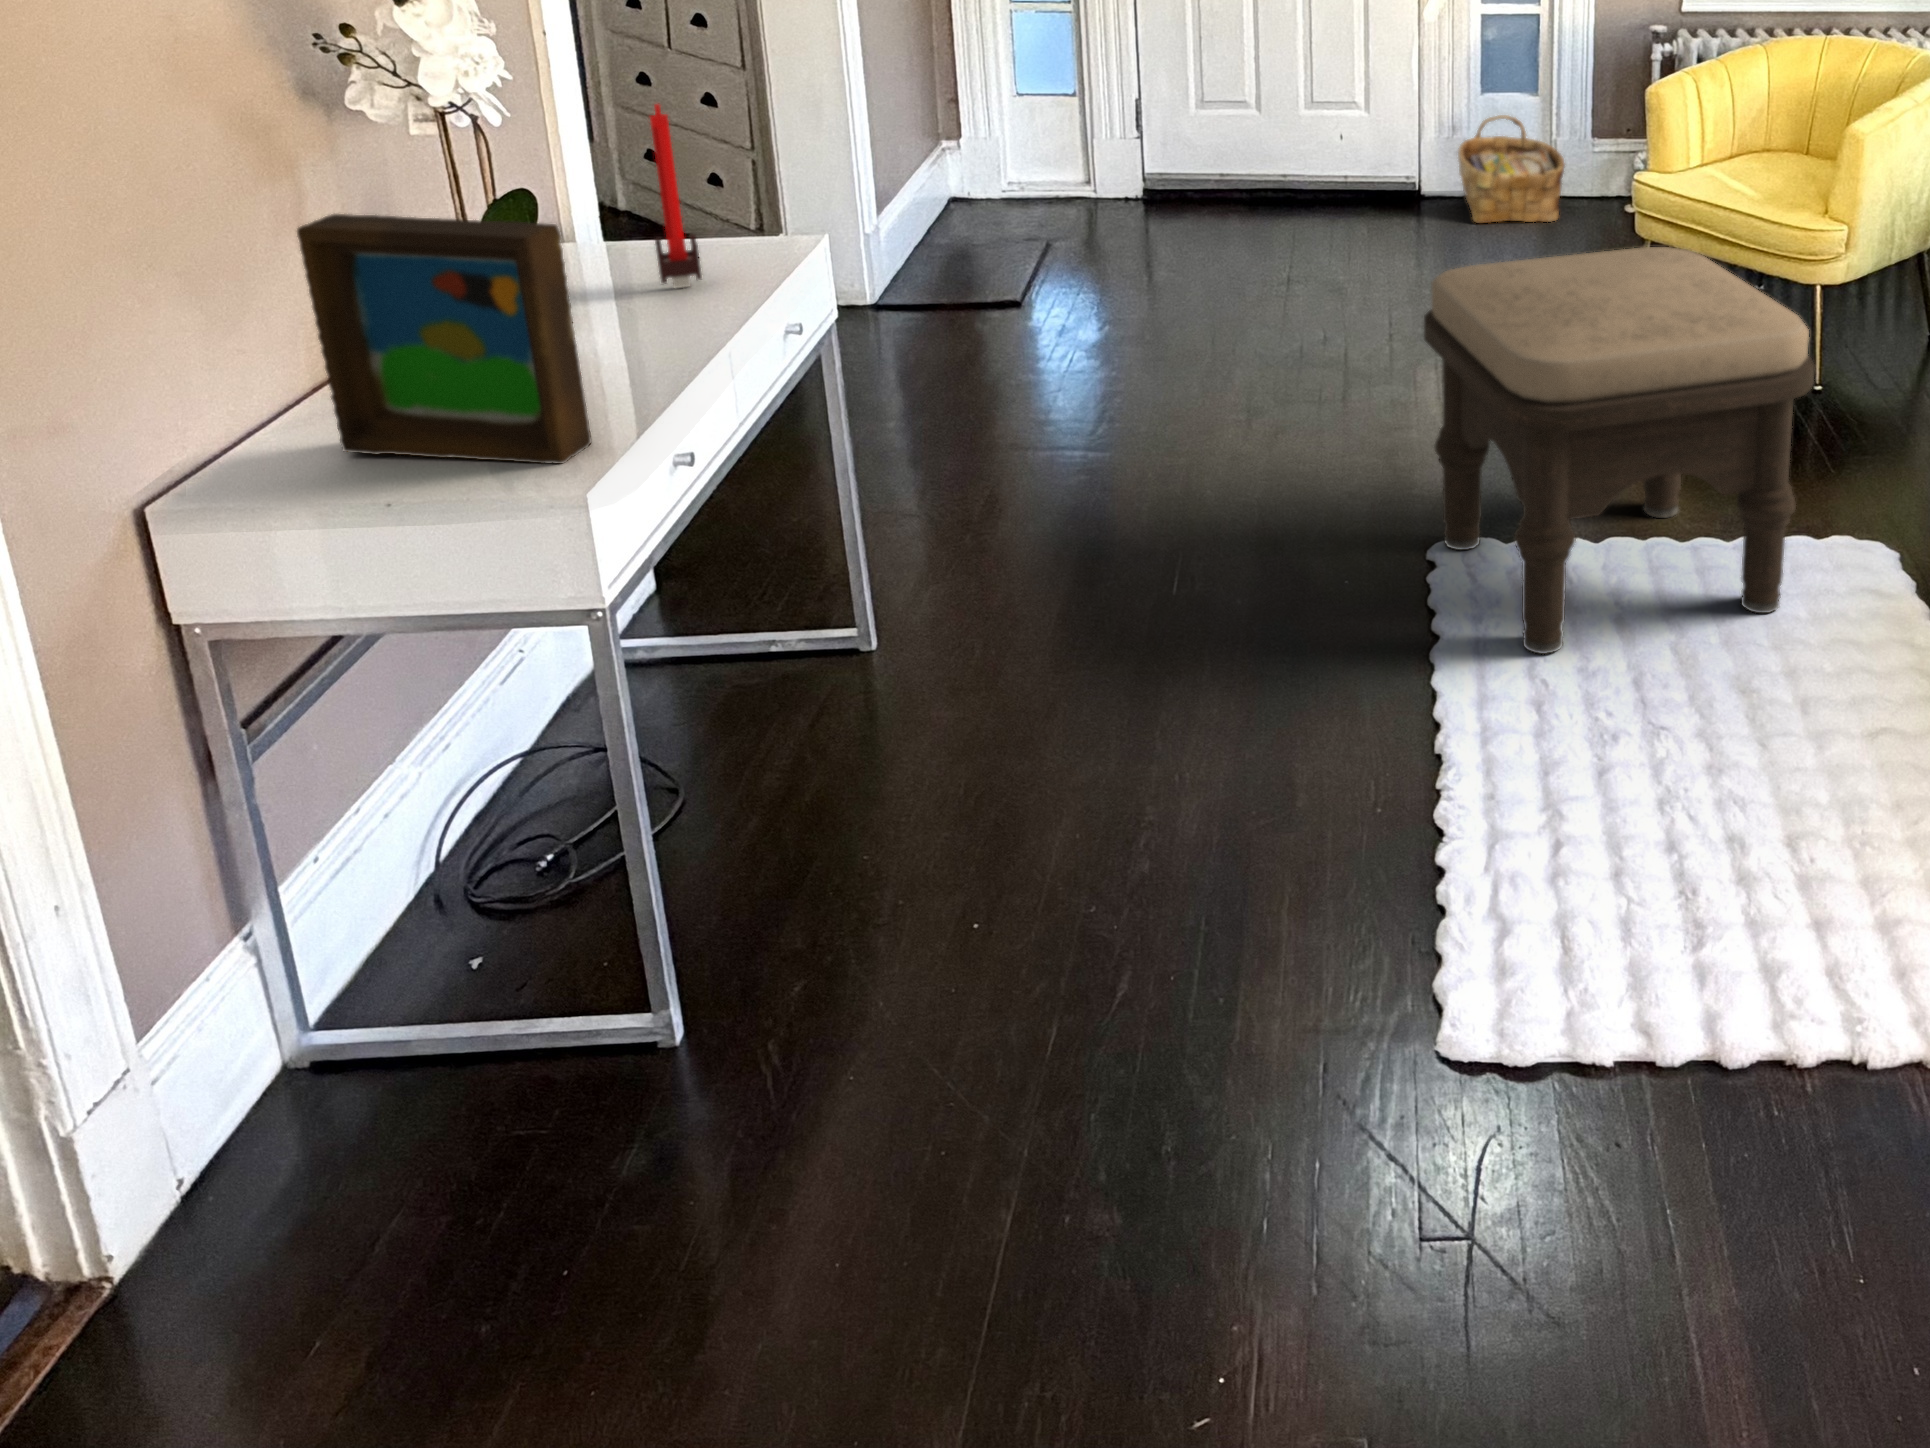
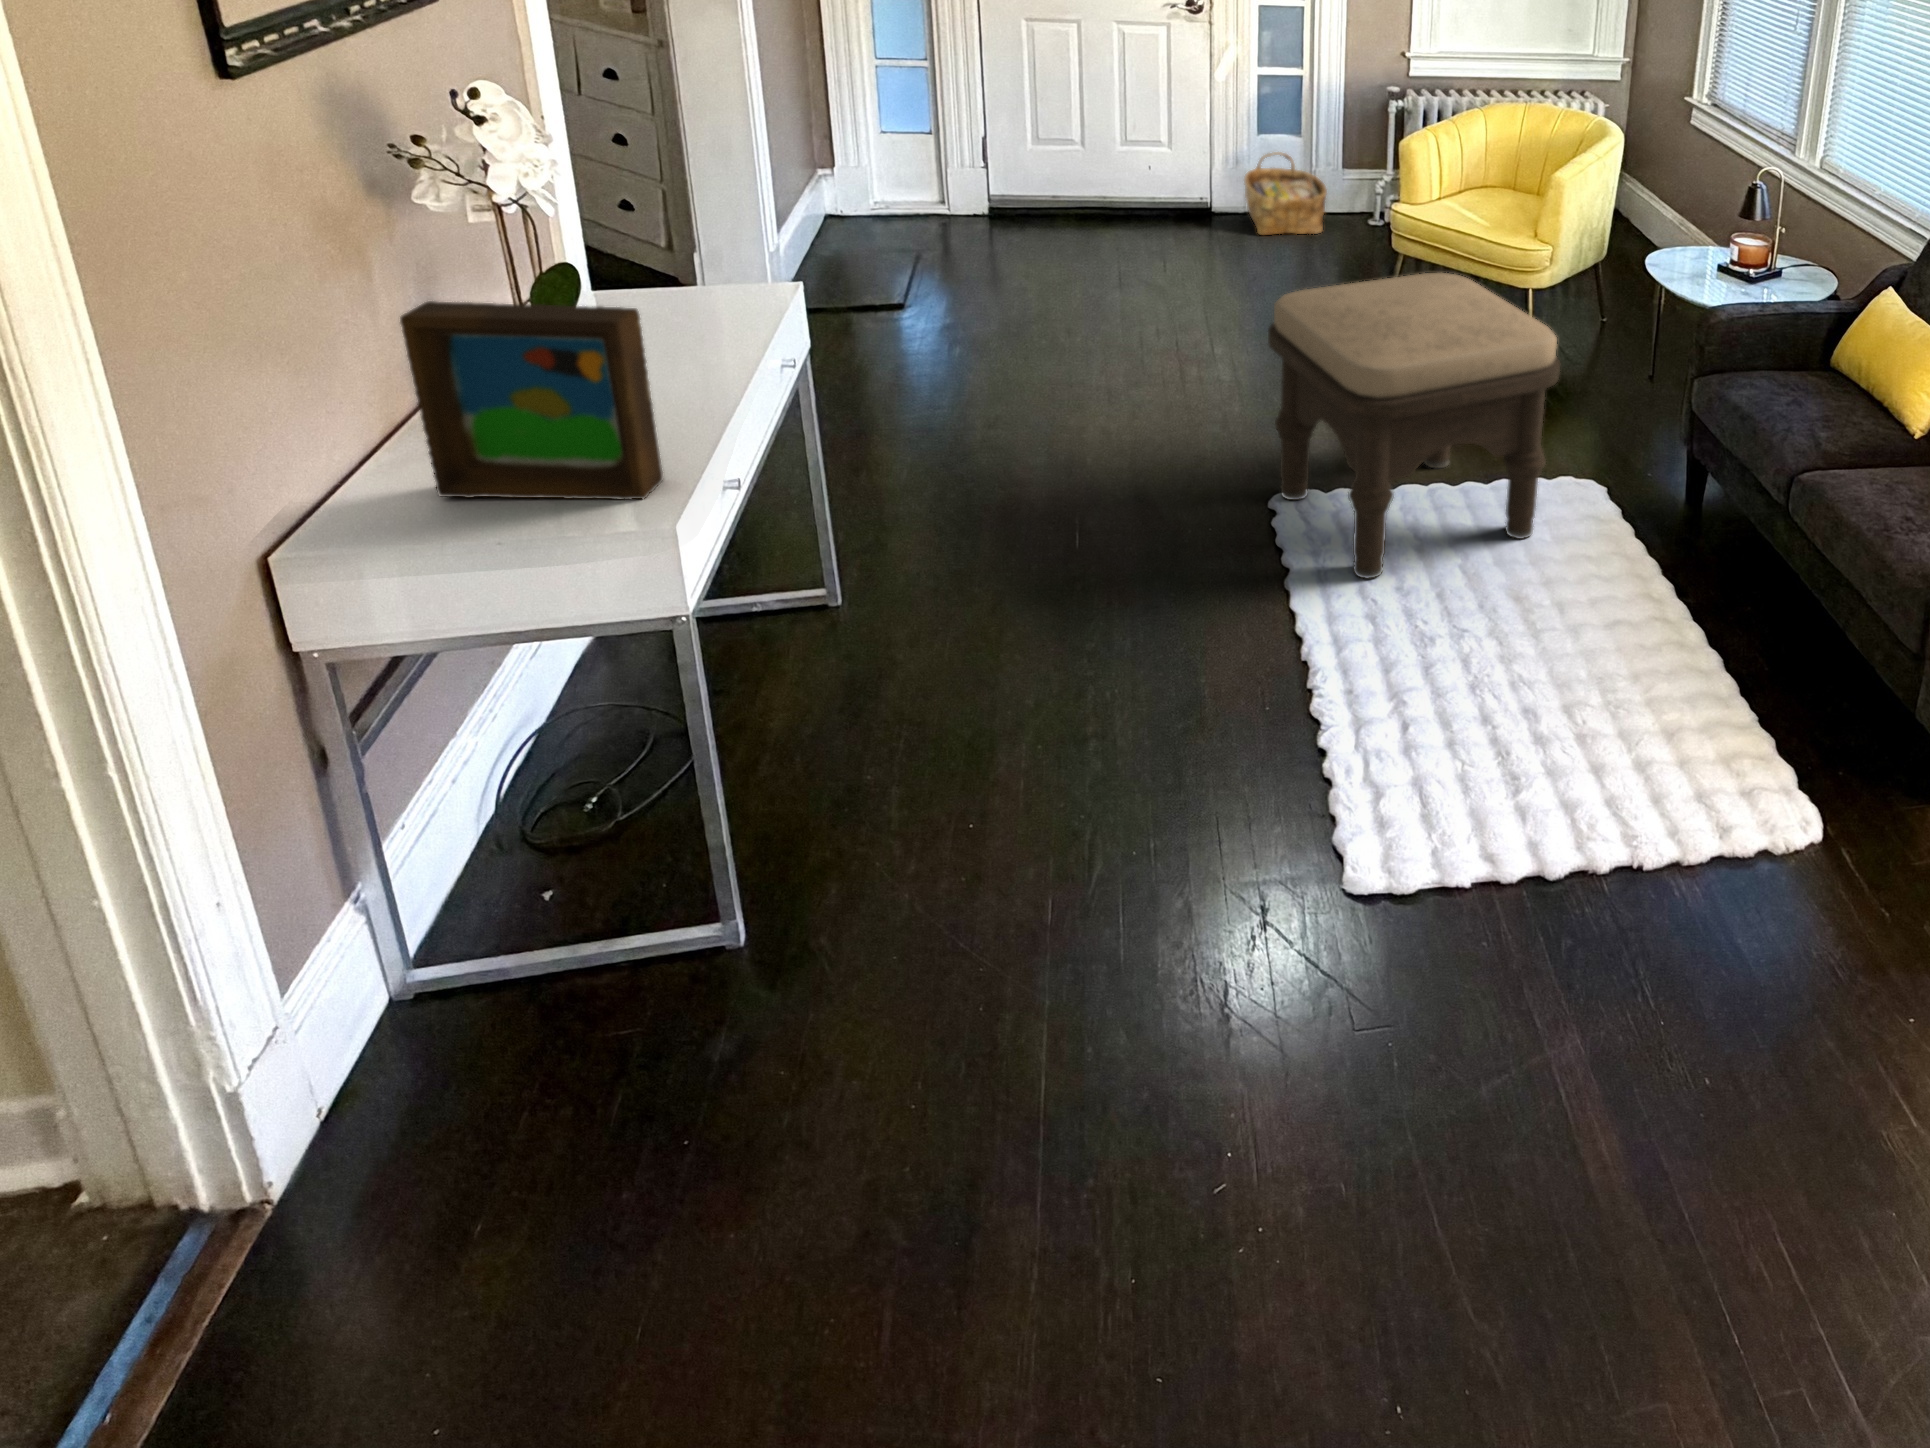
candle: present [650,104,702,288] -> none [666,188,712,336]

